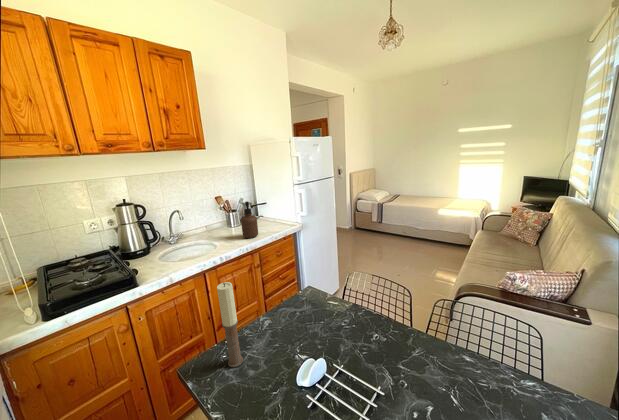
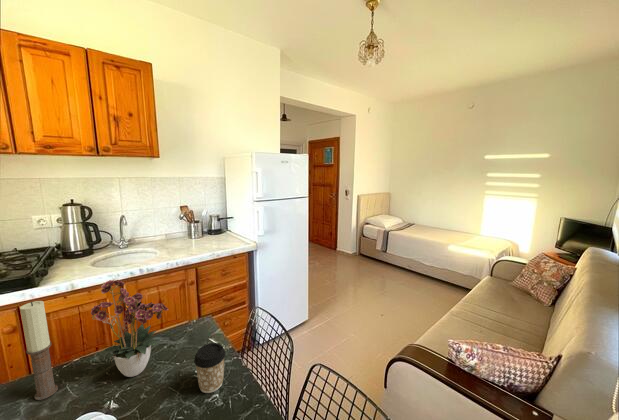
soap dispenser: present [241,201,258,238] -> none [183,214,202,252]
flower arrangement: none [260,253,320,338] -> present [91,280,168,377]
coffee cup: none [351,298,376,336] -> present [194,343,226,393]

